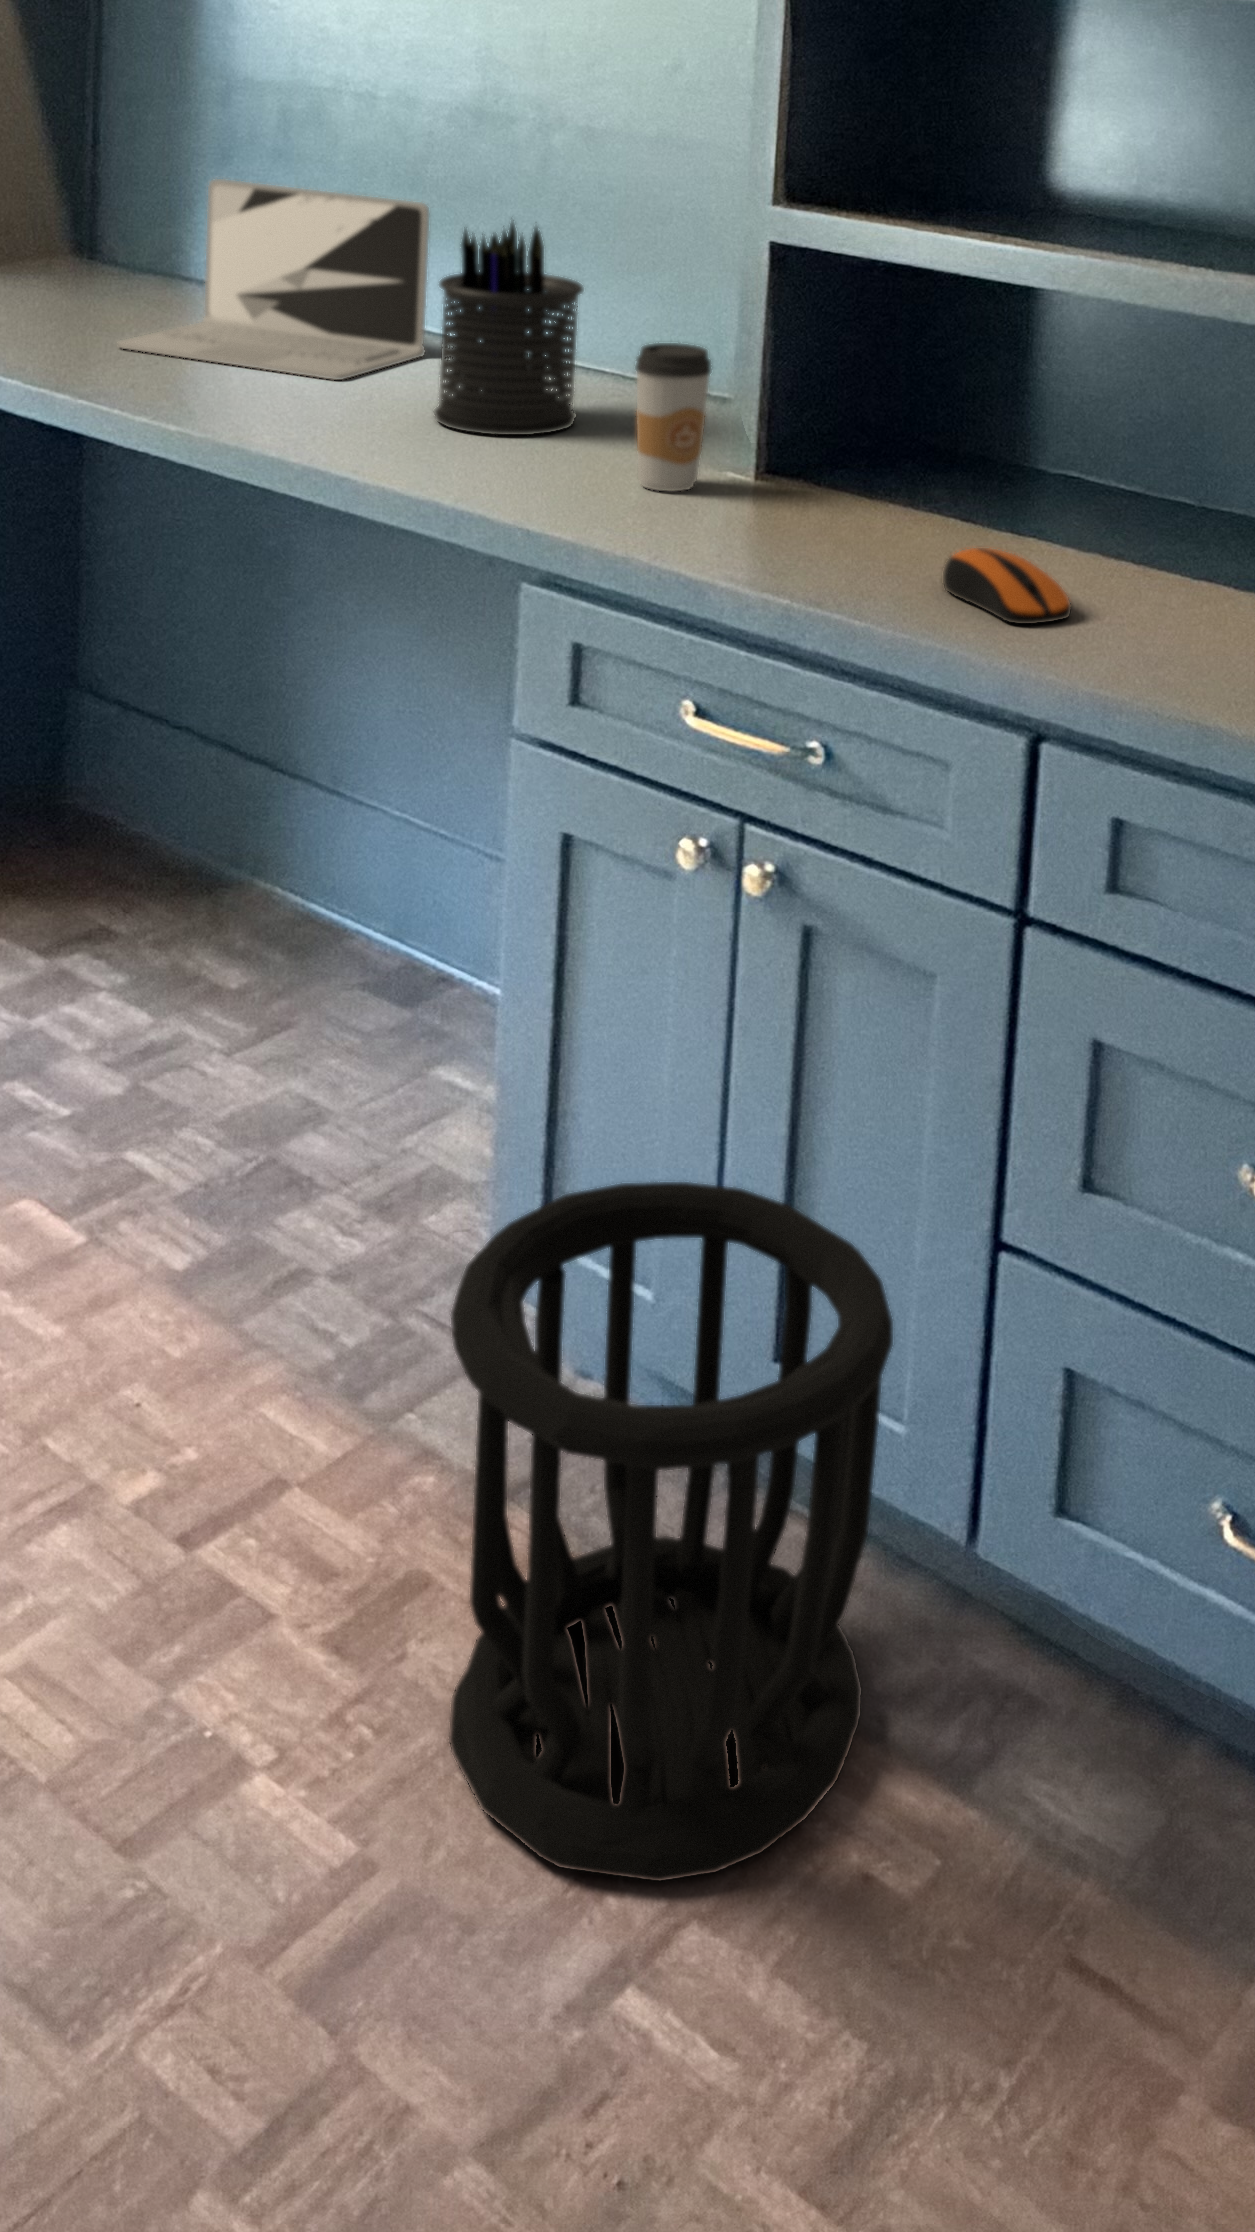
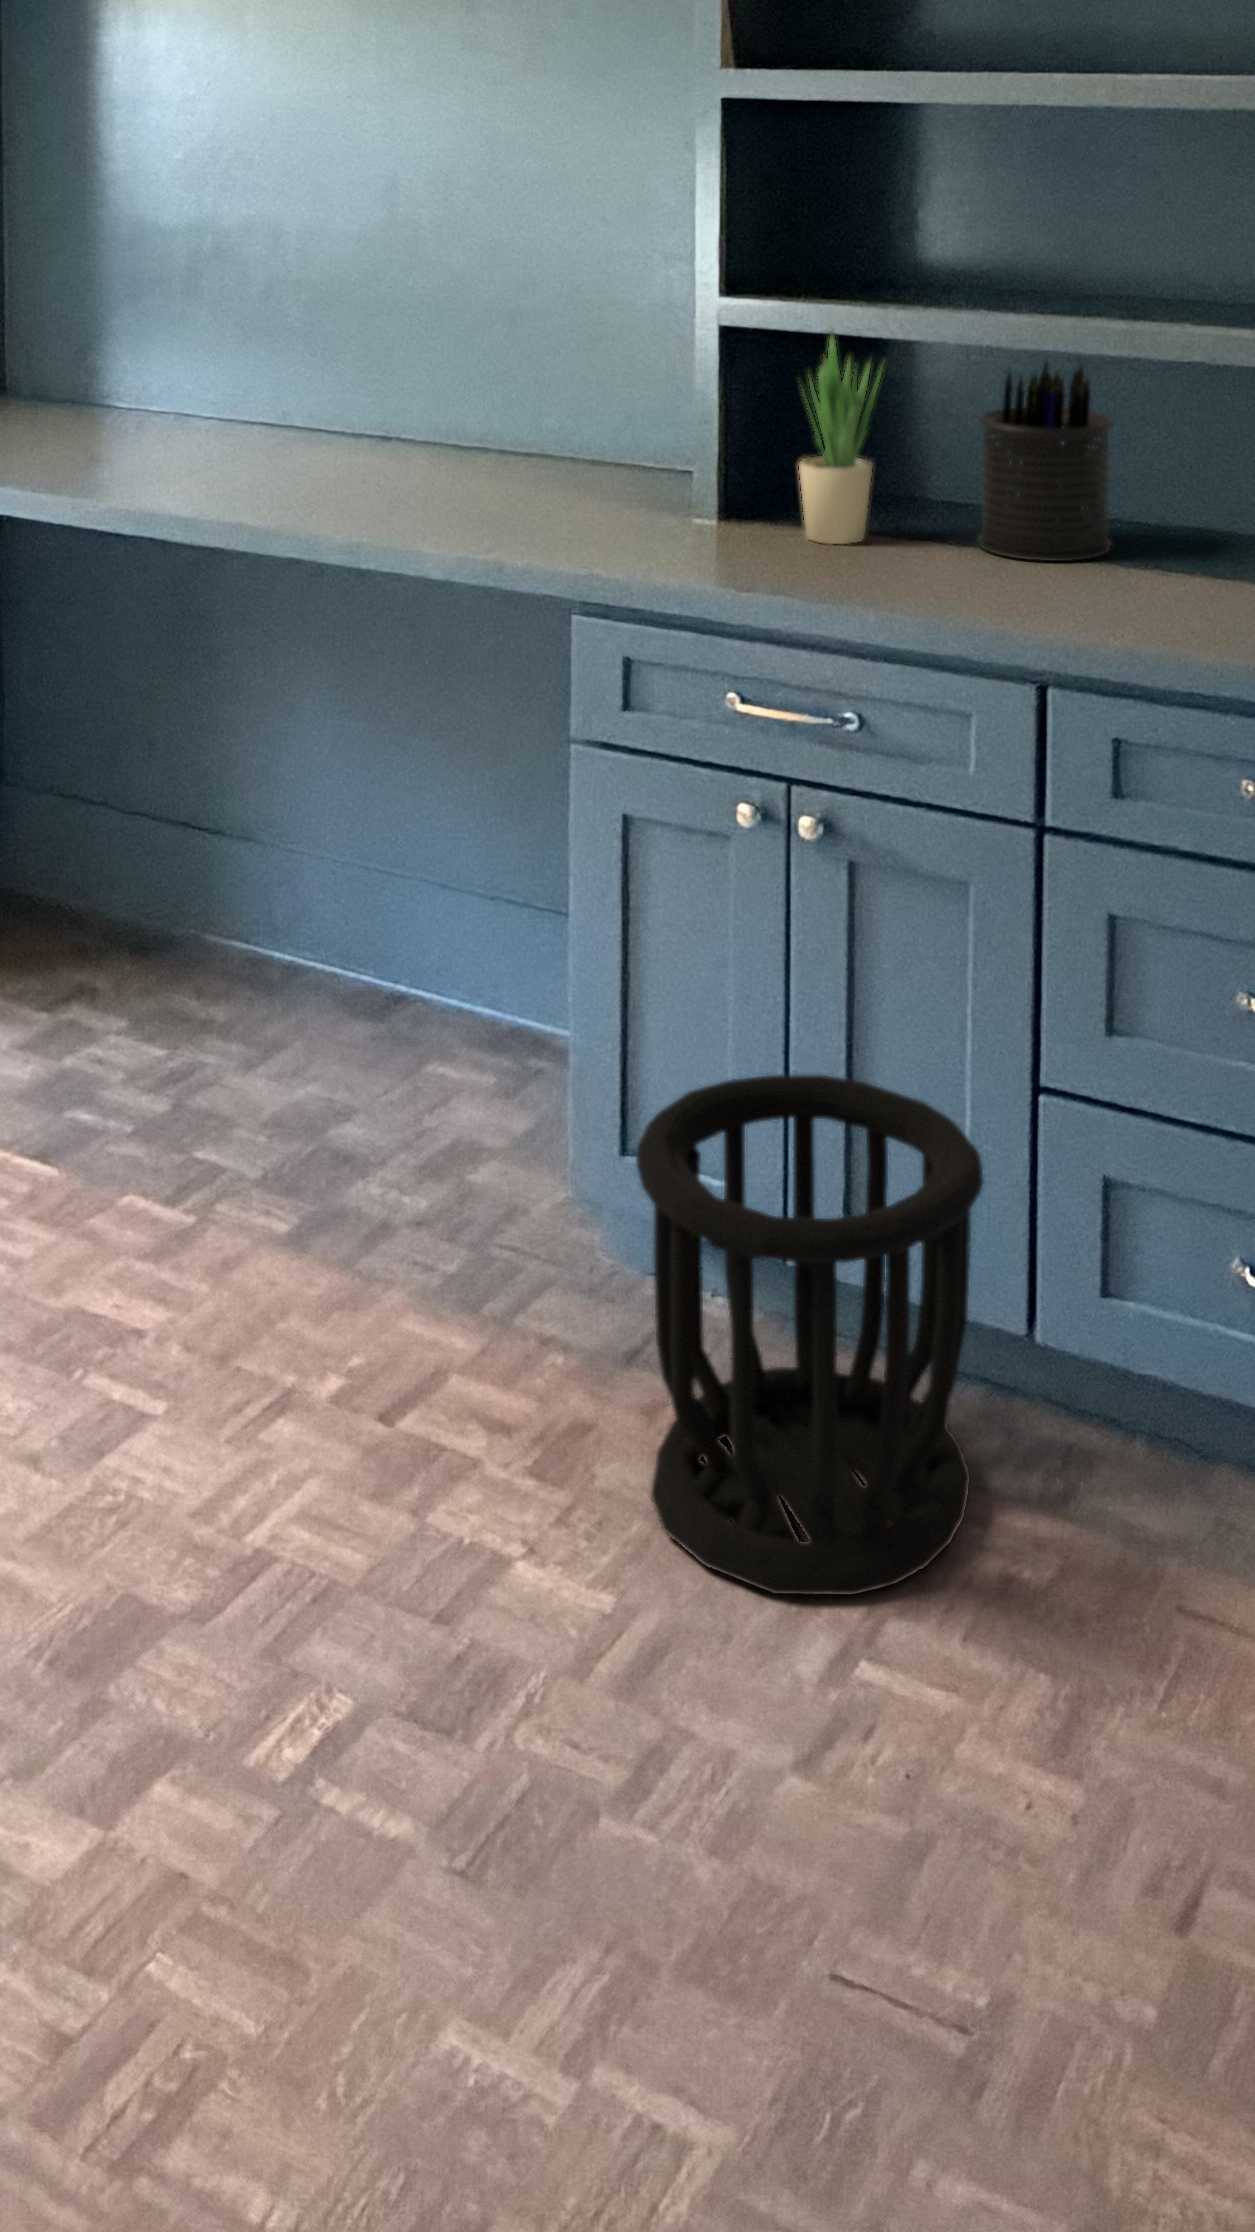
laptop: present [118,179,429,380] -> none [107,313,367,476]
pen holder: present [434,222,583,435] -> present [978,362,1114,561]
potted plant: none [841,252,959,520] -> present [799,332,883,544]
coffee cup: present [636,343,711,491] -> none [622,416,684,537]
computer mouse: present [943,548,1071,624] -> none [924,553,1036,607]

